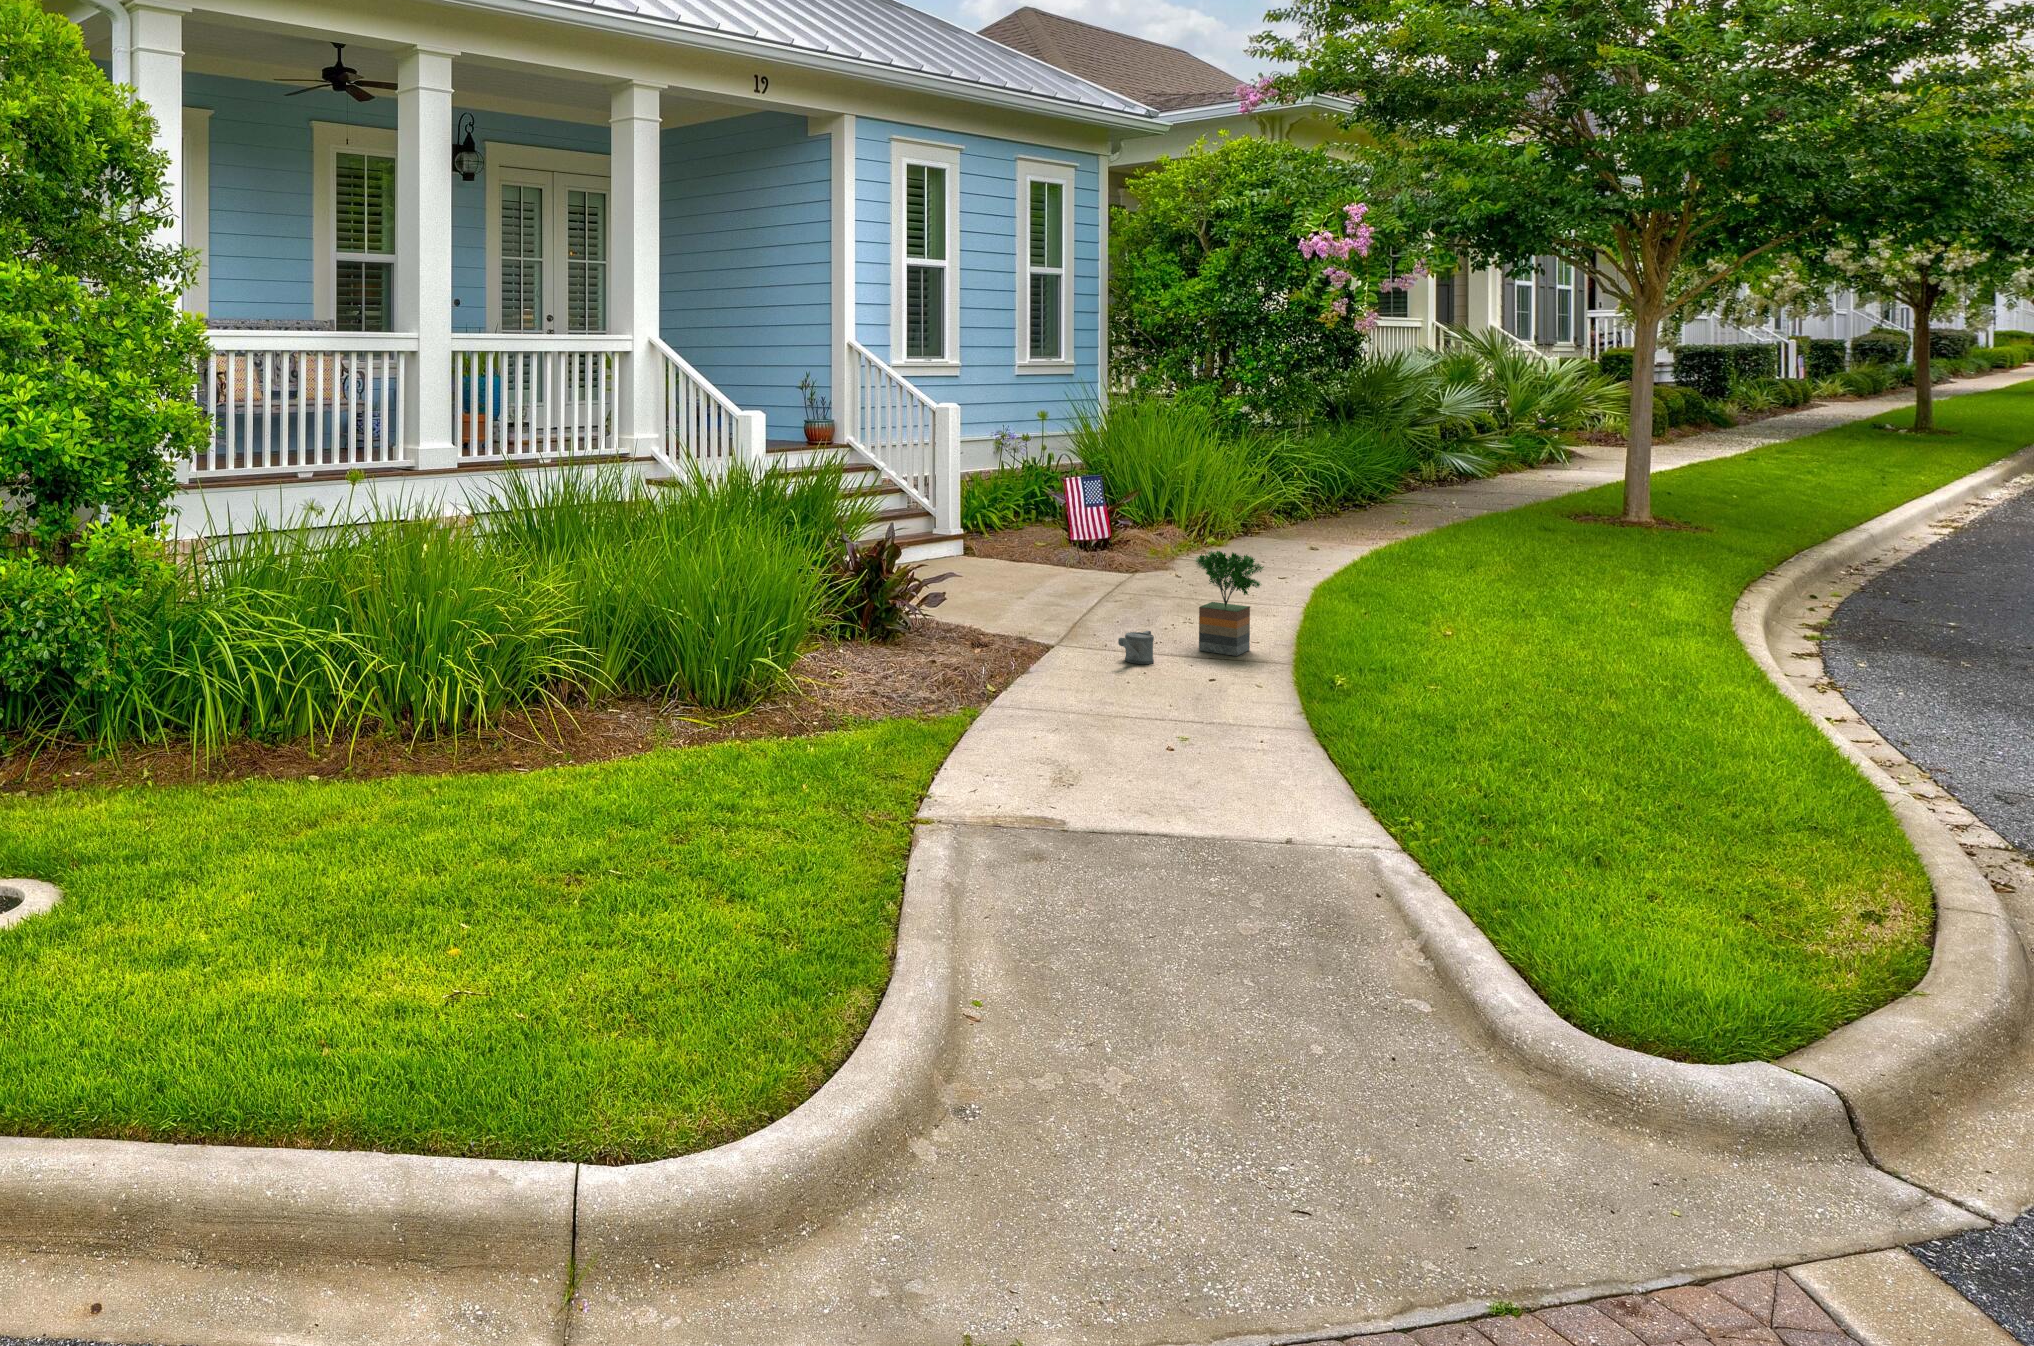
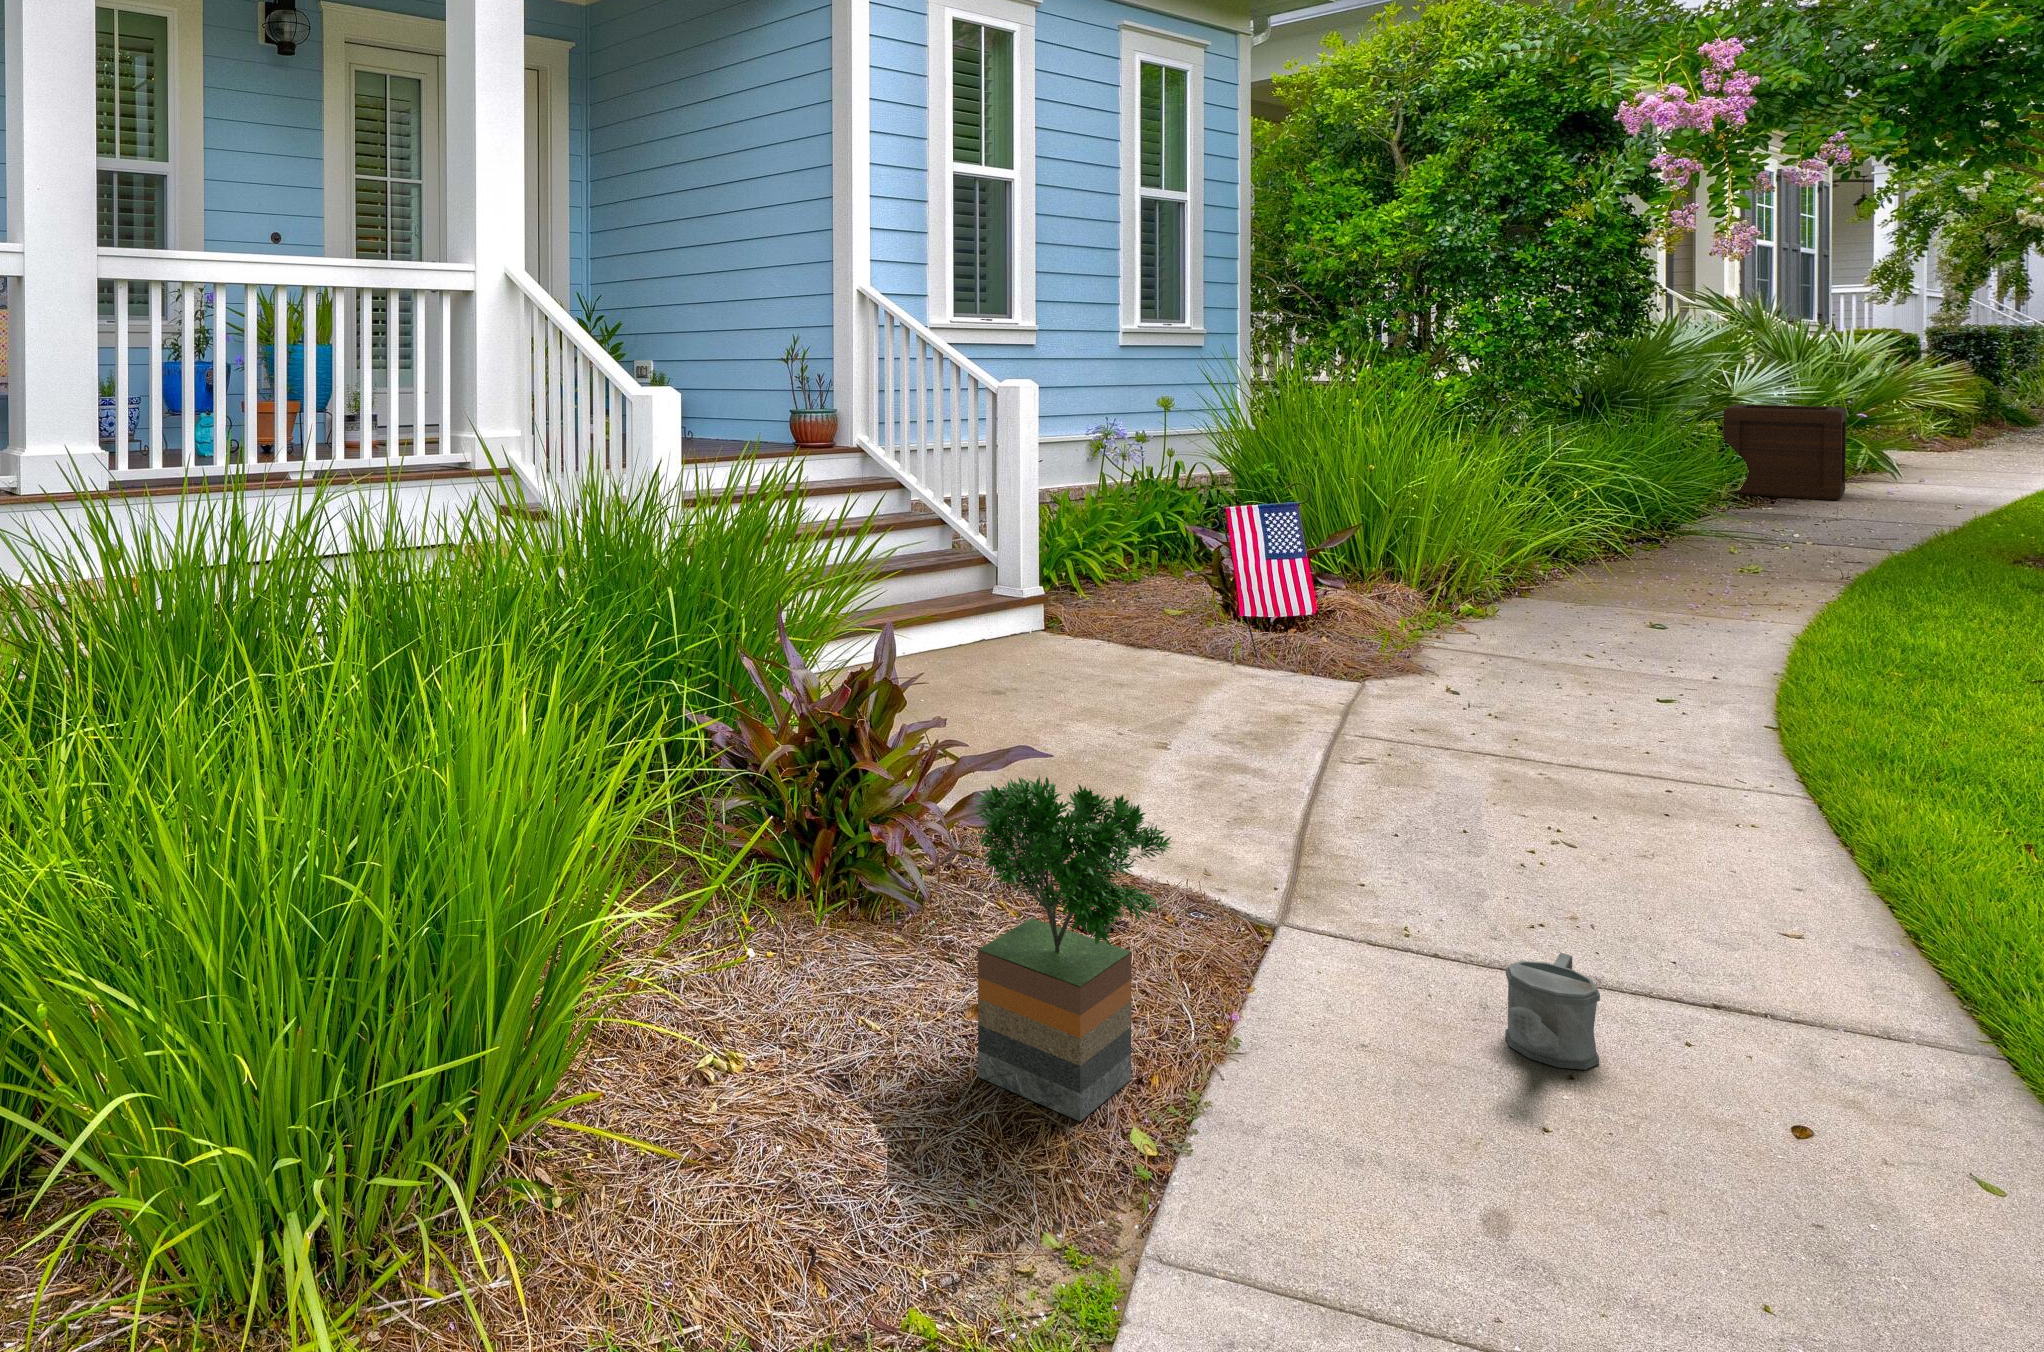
wooden crate: none [1428,415,1510,482] -> present [1723,404,1846,500]
potted tree: present [1196,551,1264,656] -> present [973,776,1173,1121]

